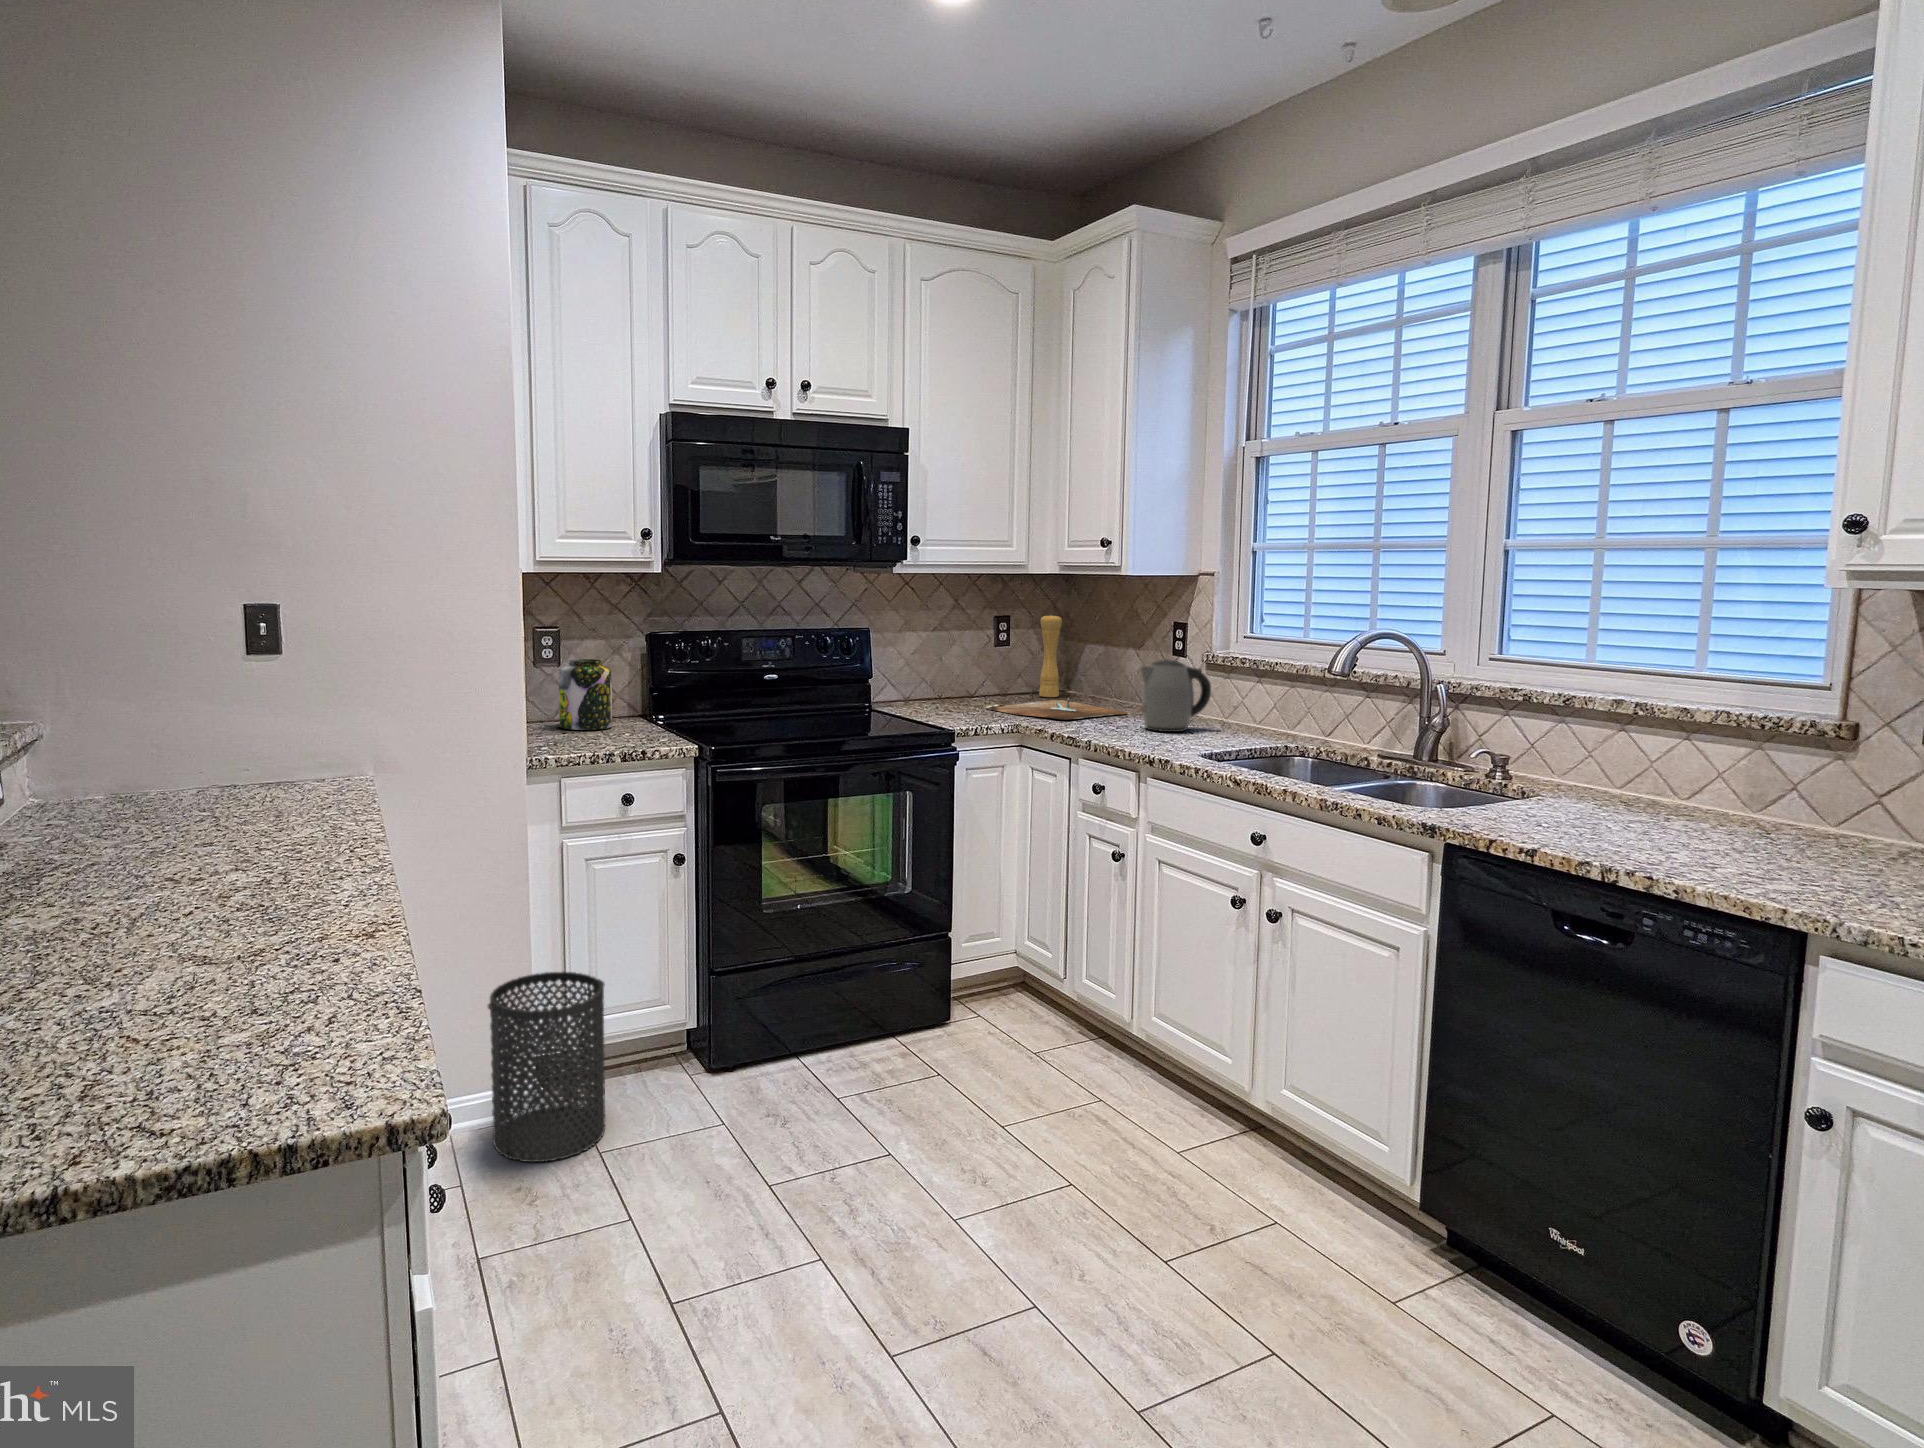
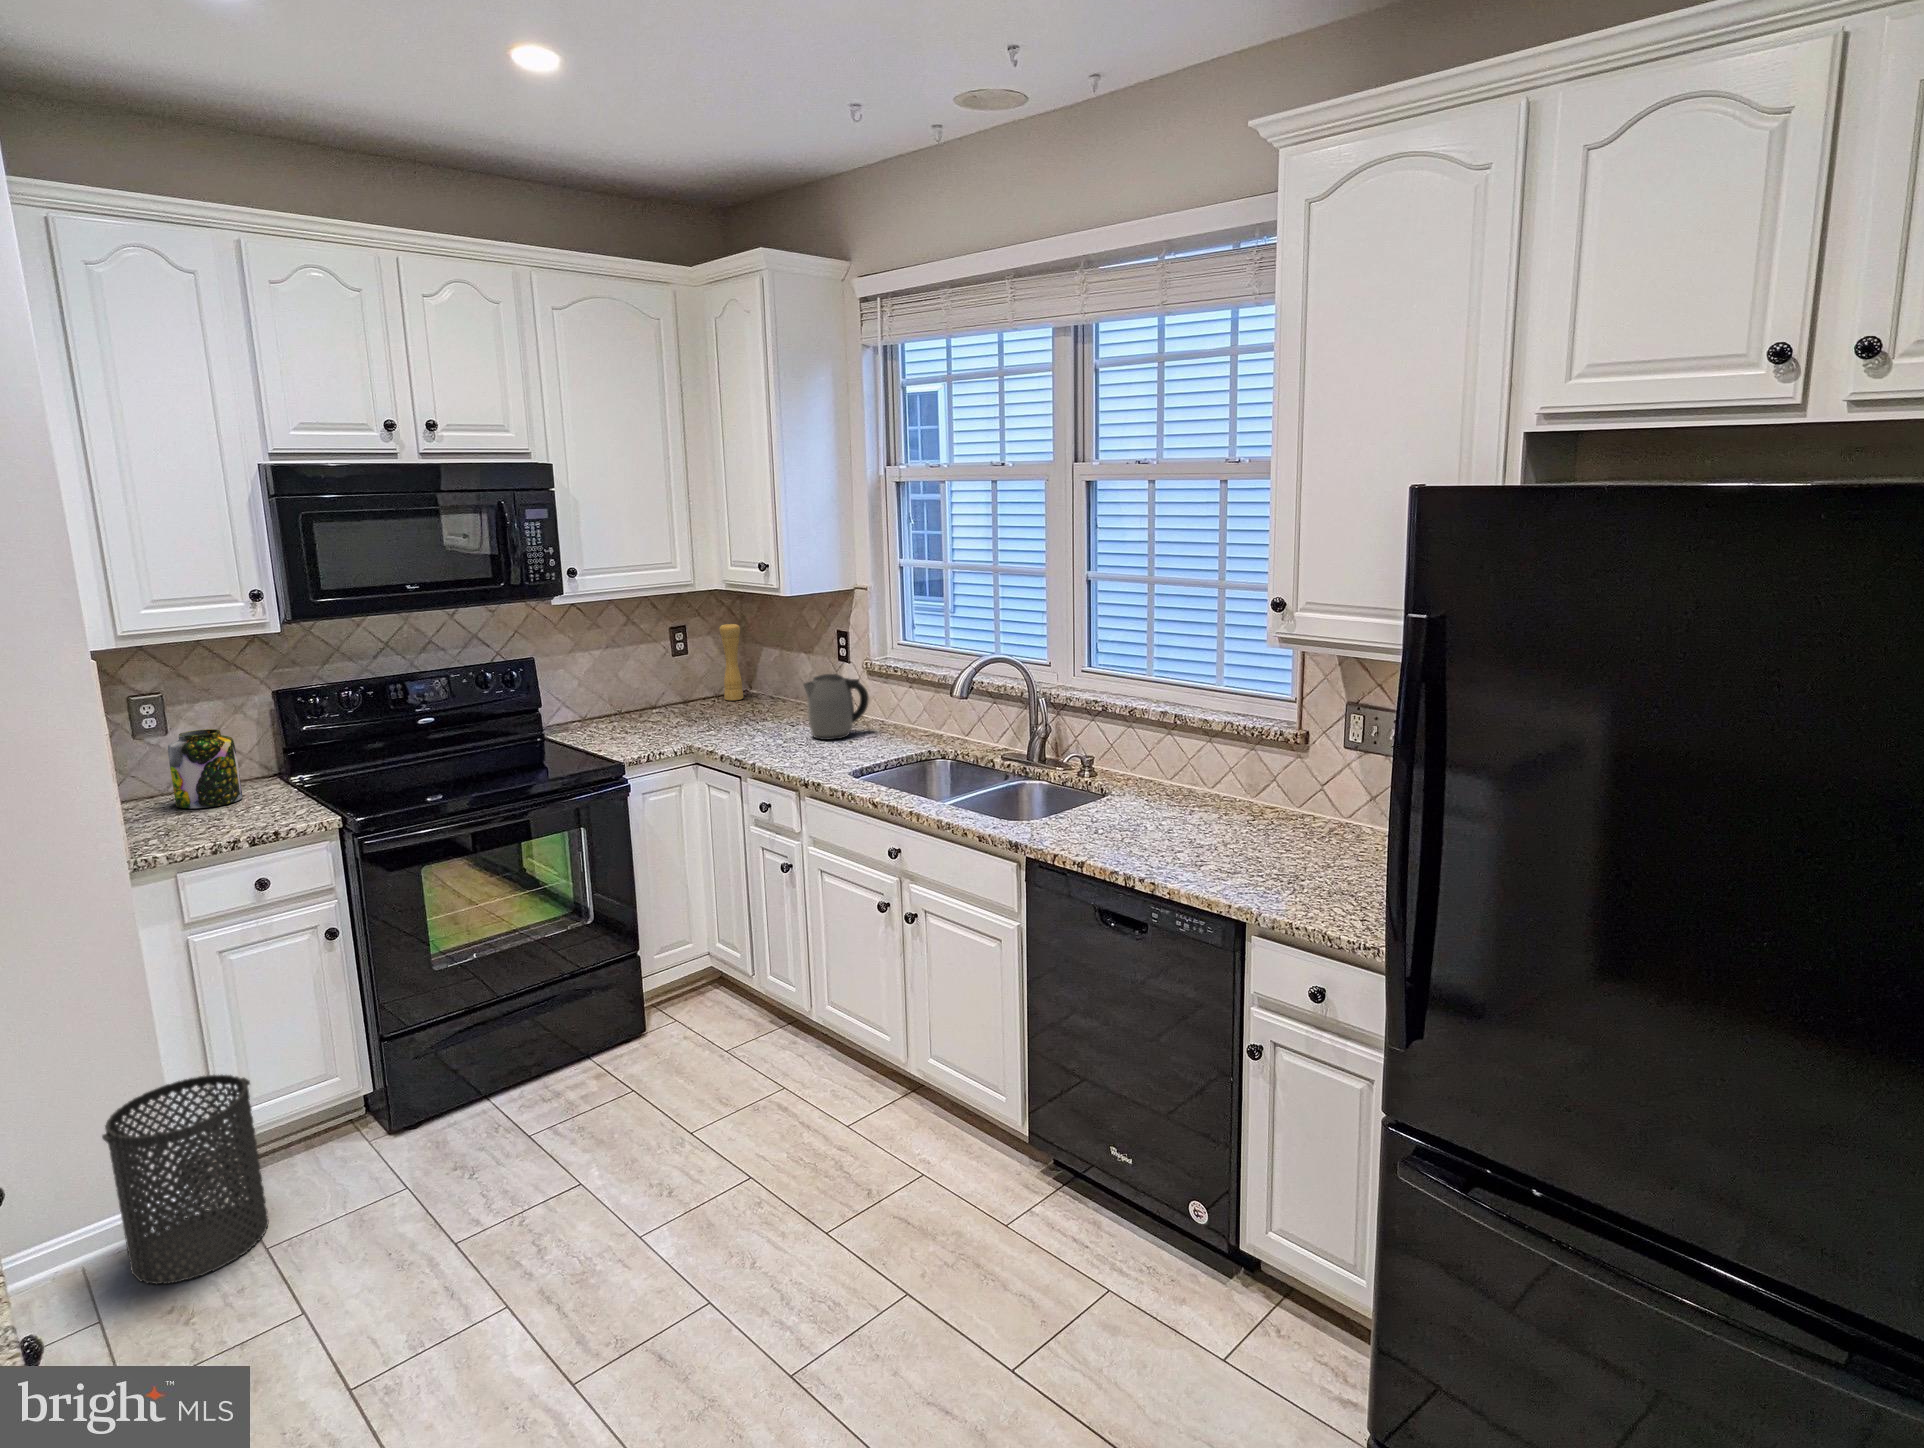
cutting board: present [986,698,1127,720] -> none [668,704,802,733]

